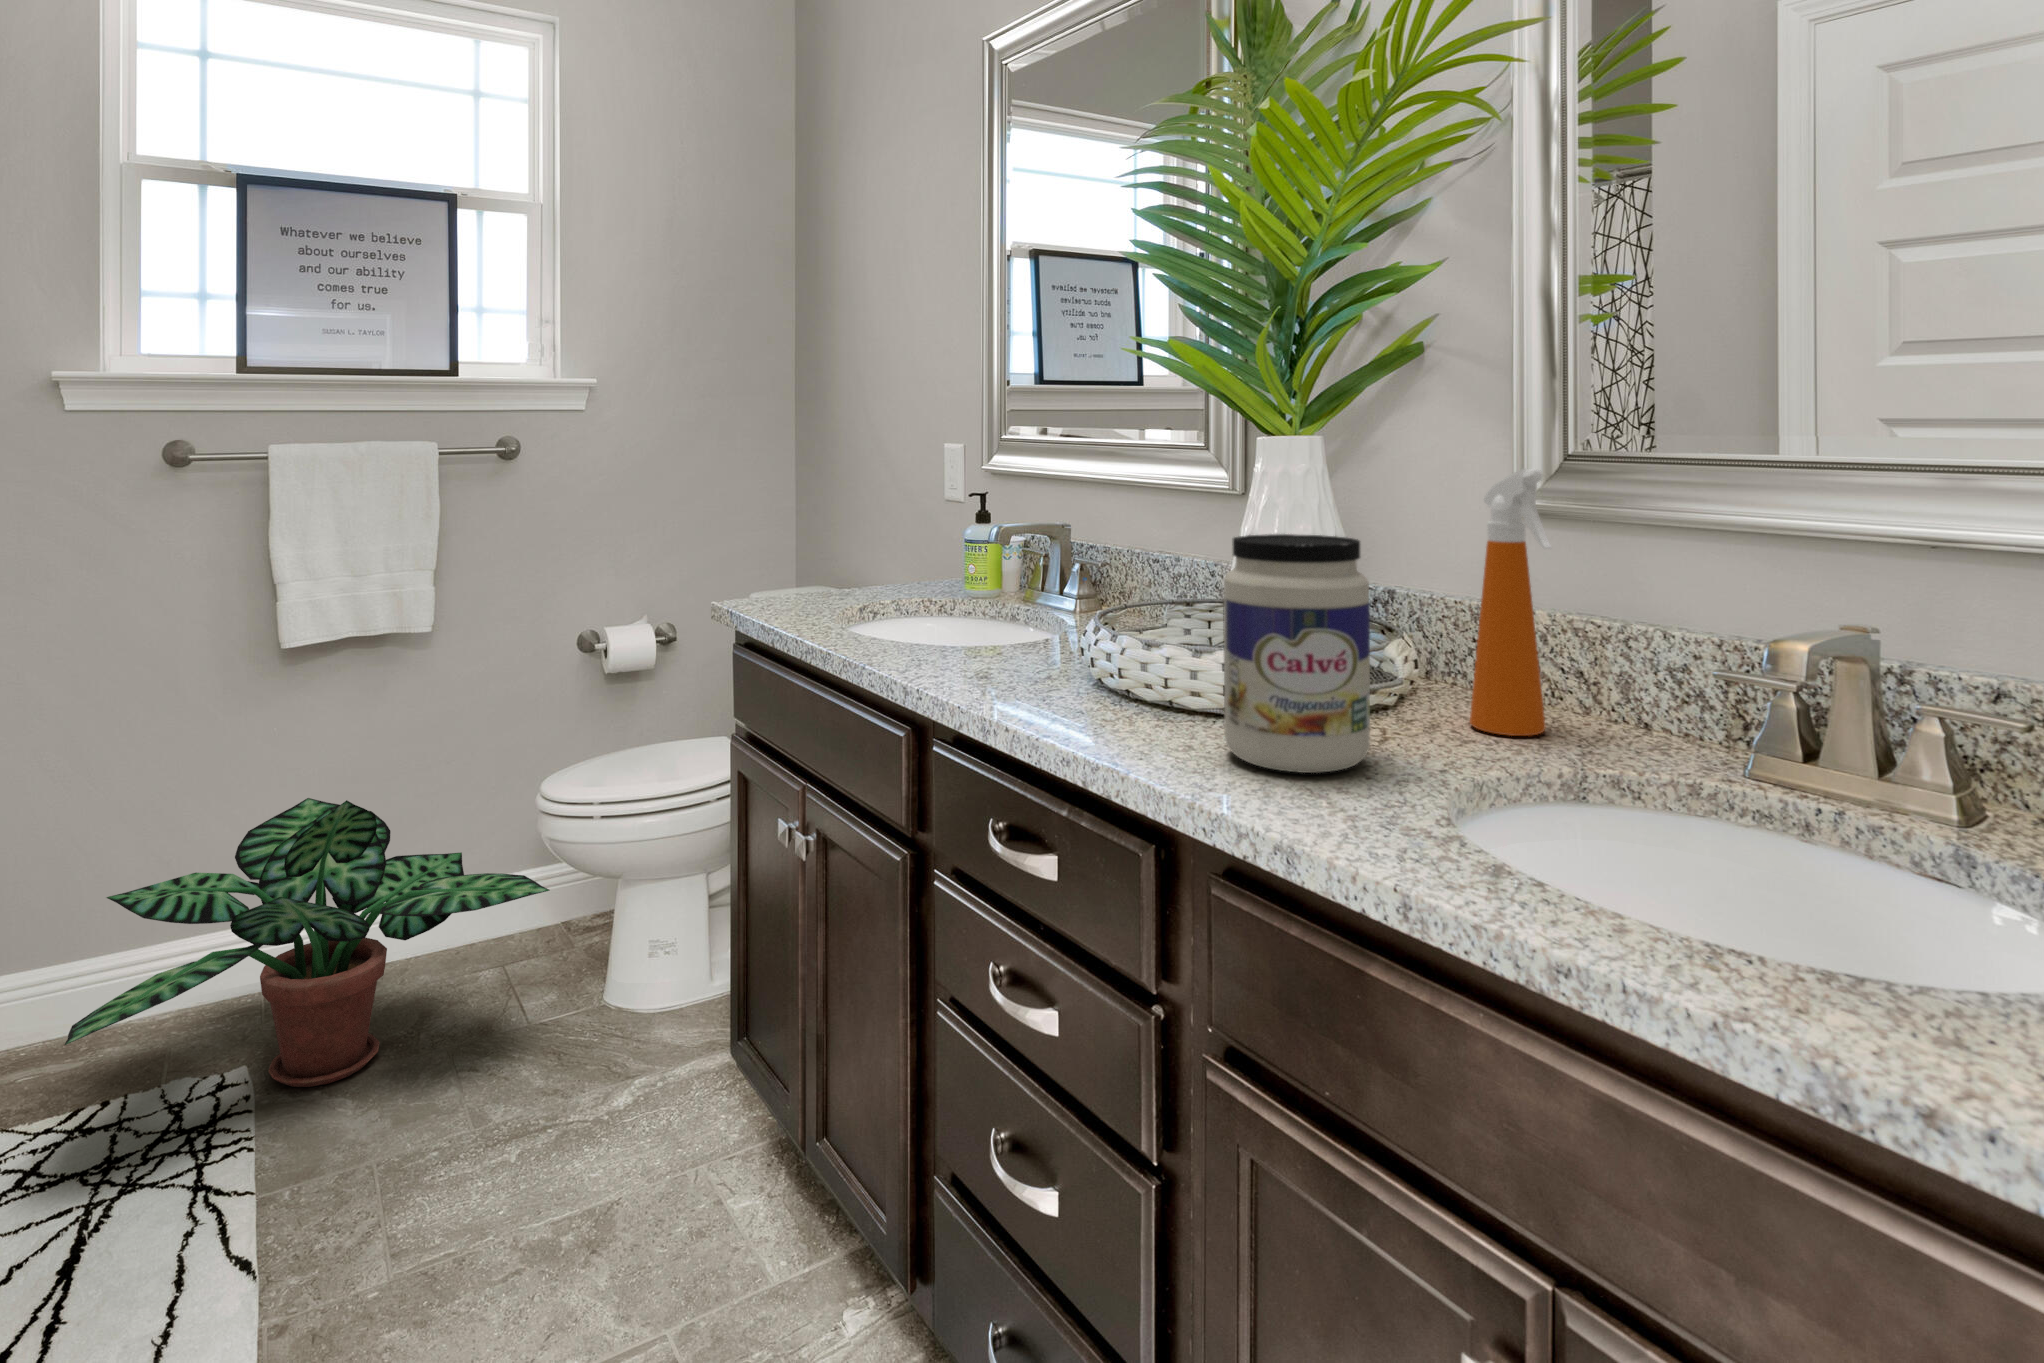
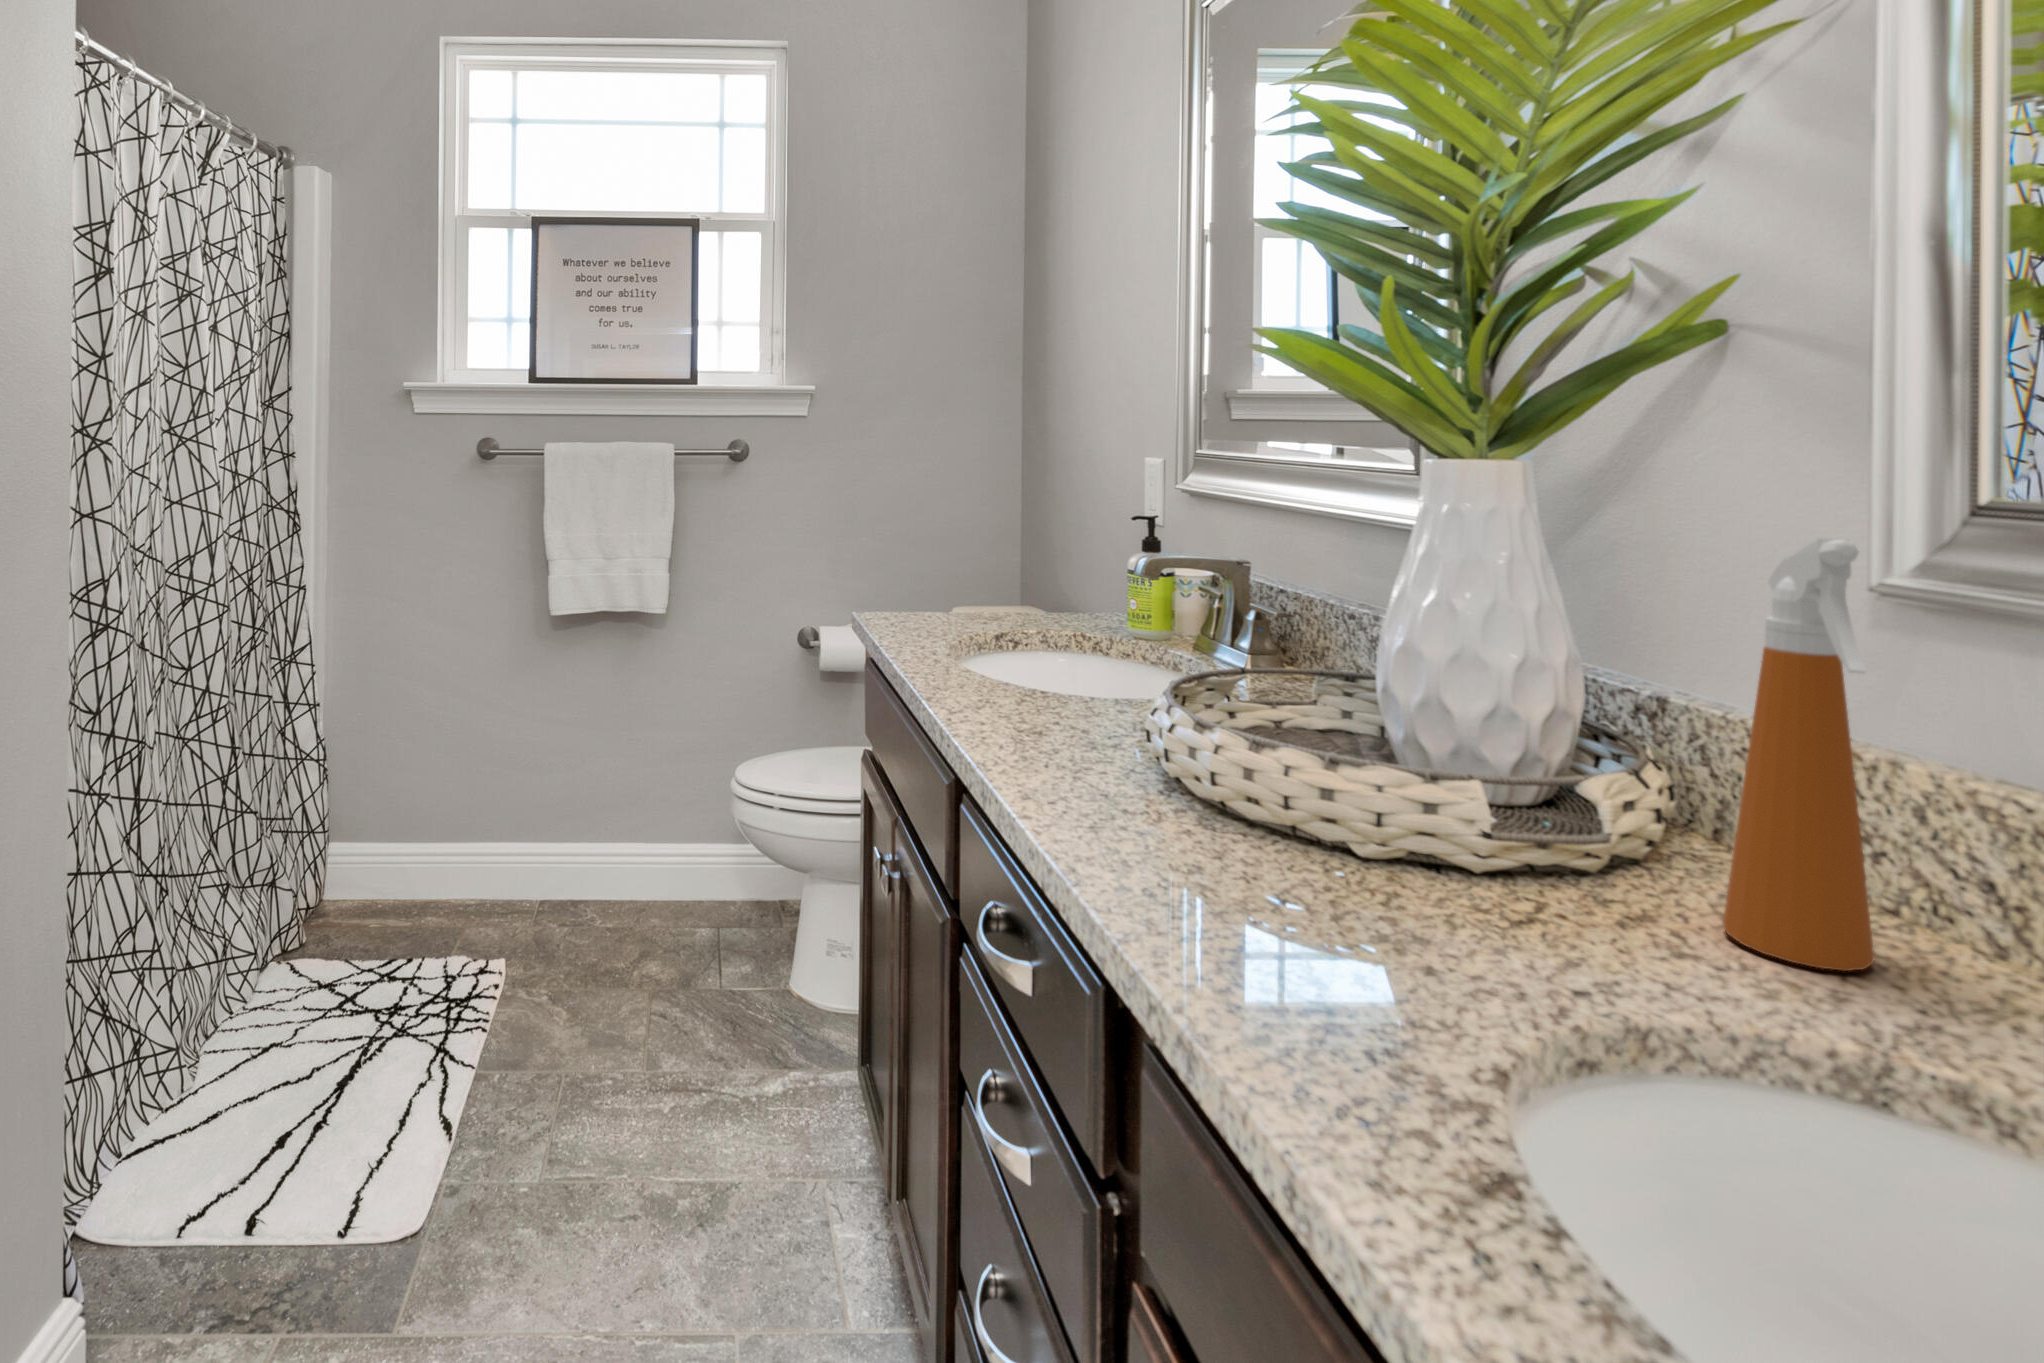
jar: present [1223,534,1370,773] -> none [1251,603,1478,952]
potted plant: present [64,798,550,1087] -> none [362,743,733,992]

